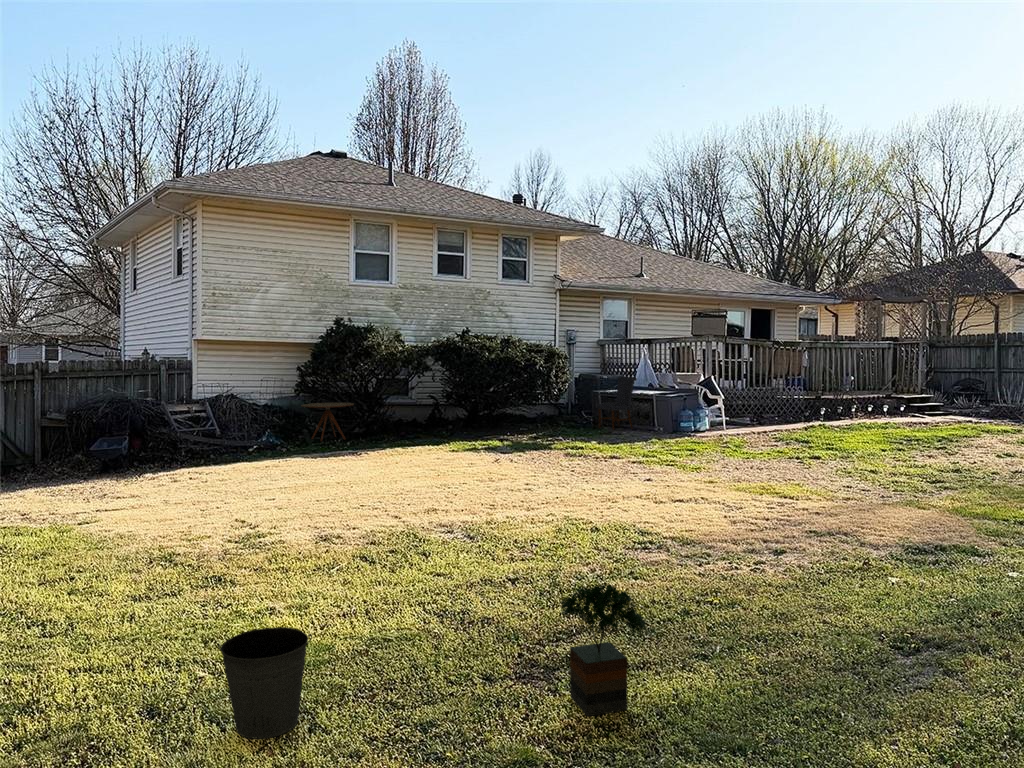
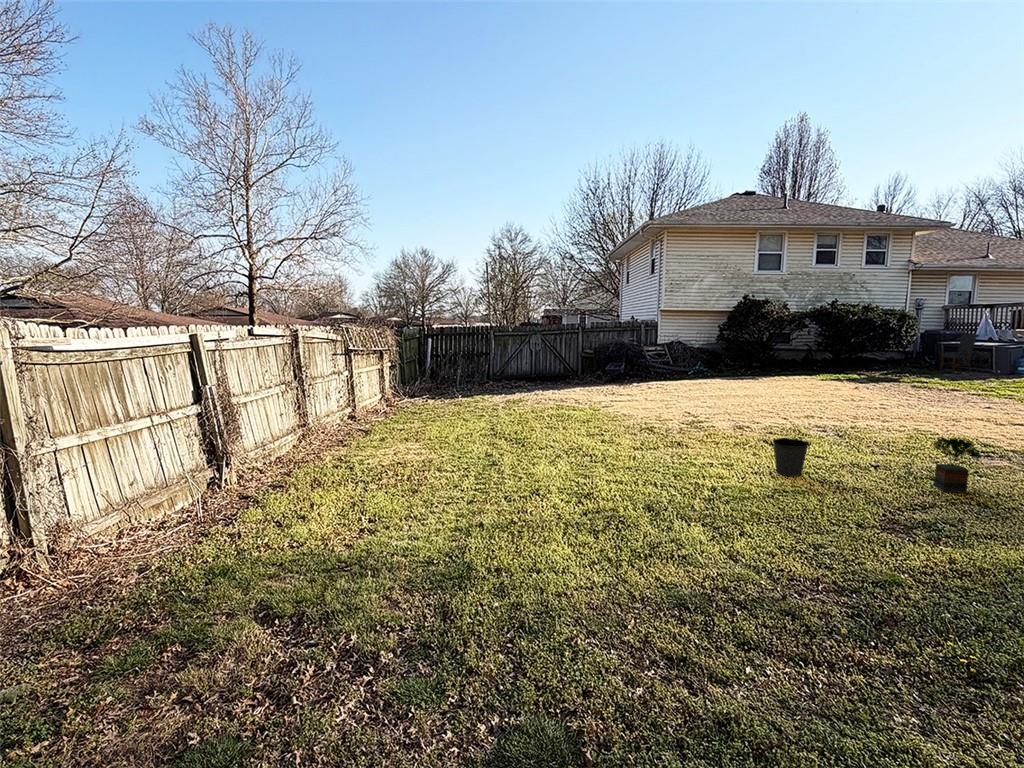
round table: present [301,403,354,441] -> none [722,347,755,369]

